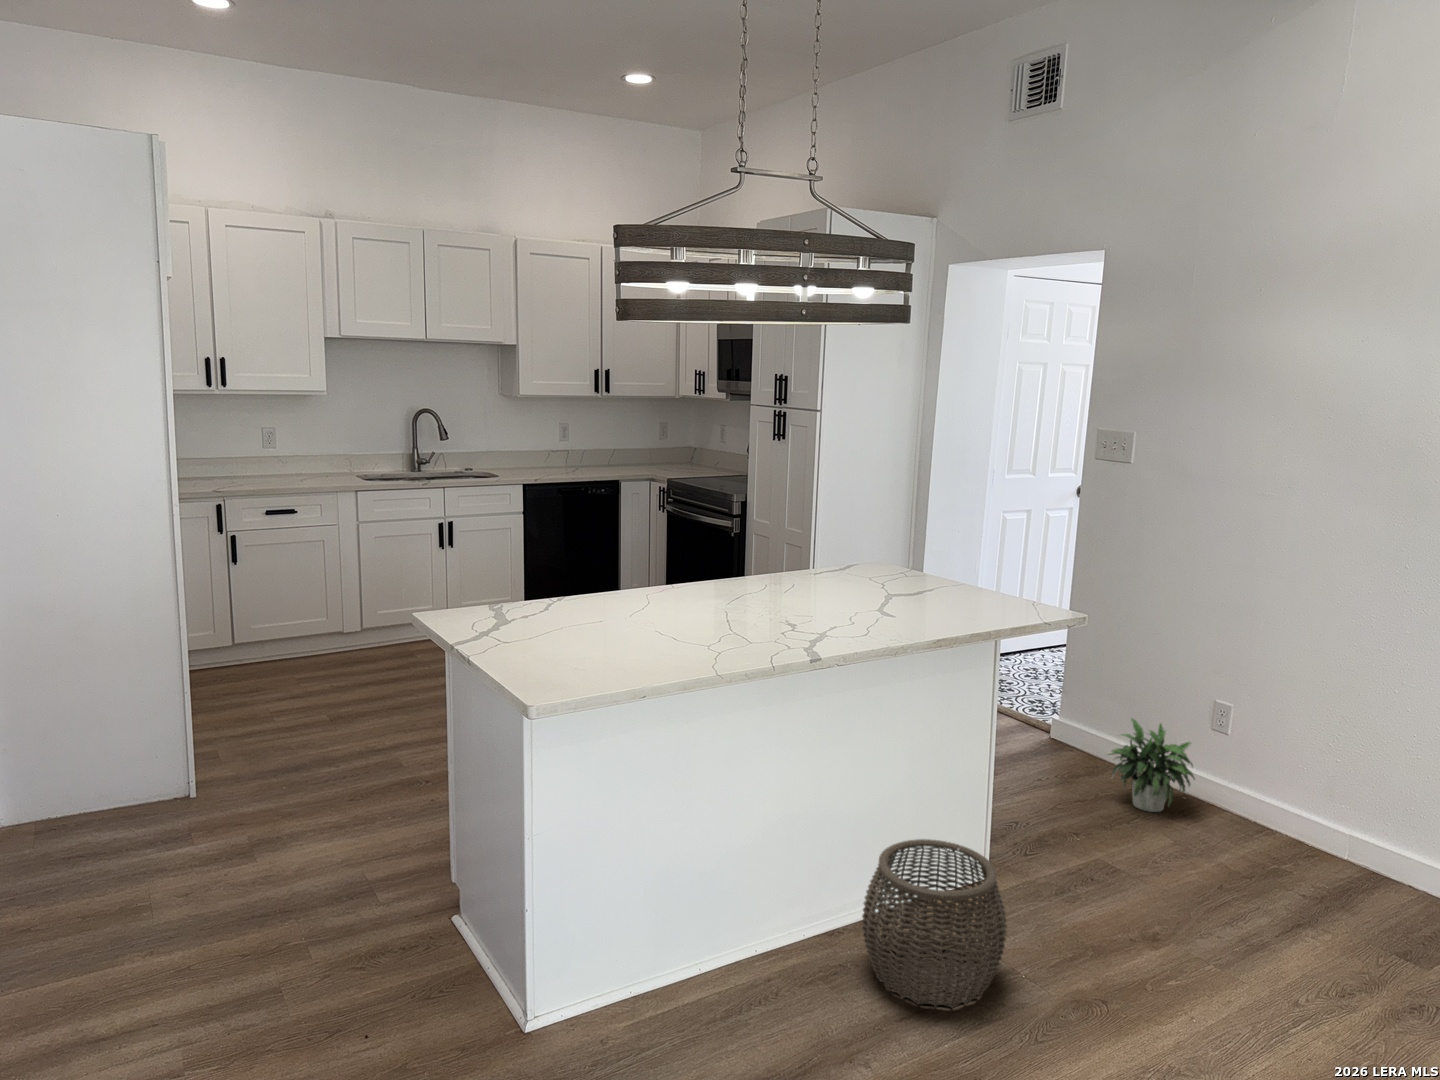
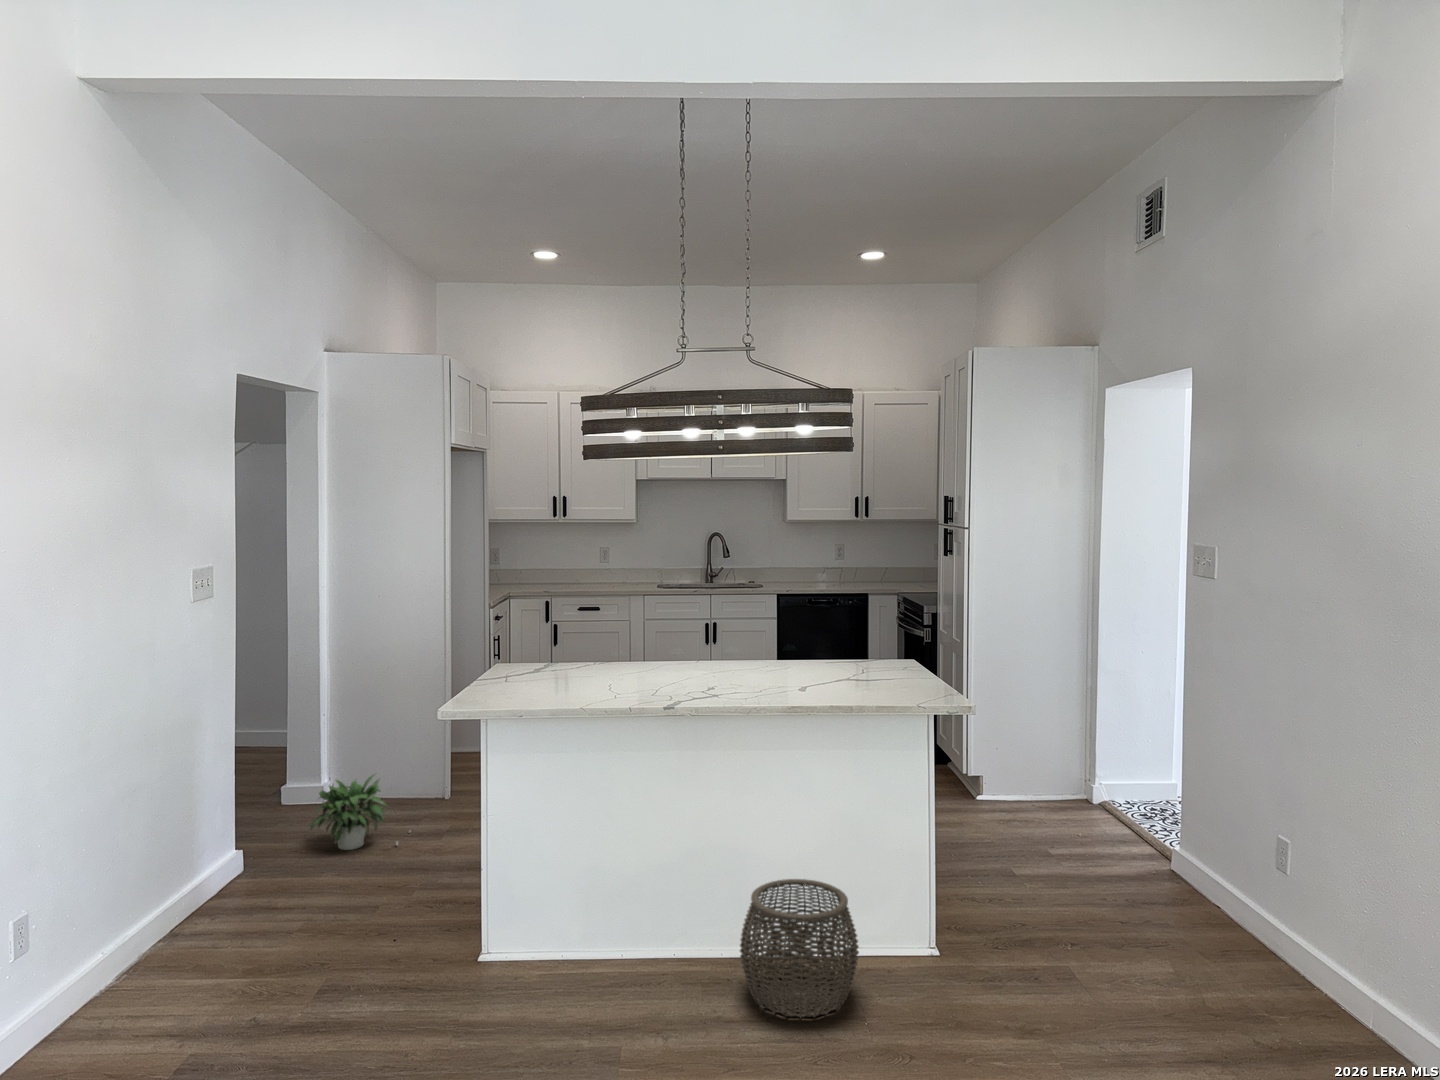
potted plant: present [1109,718,1195,812] -> present [310,774,411,850]

